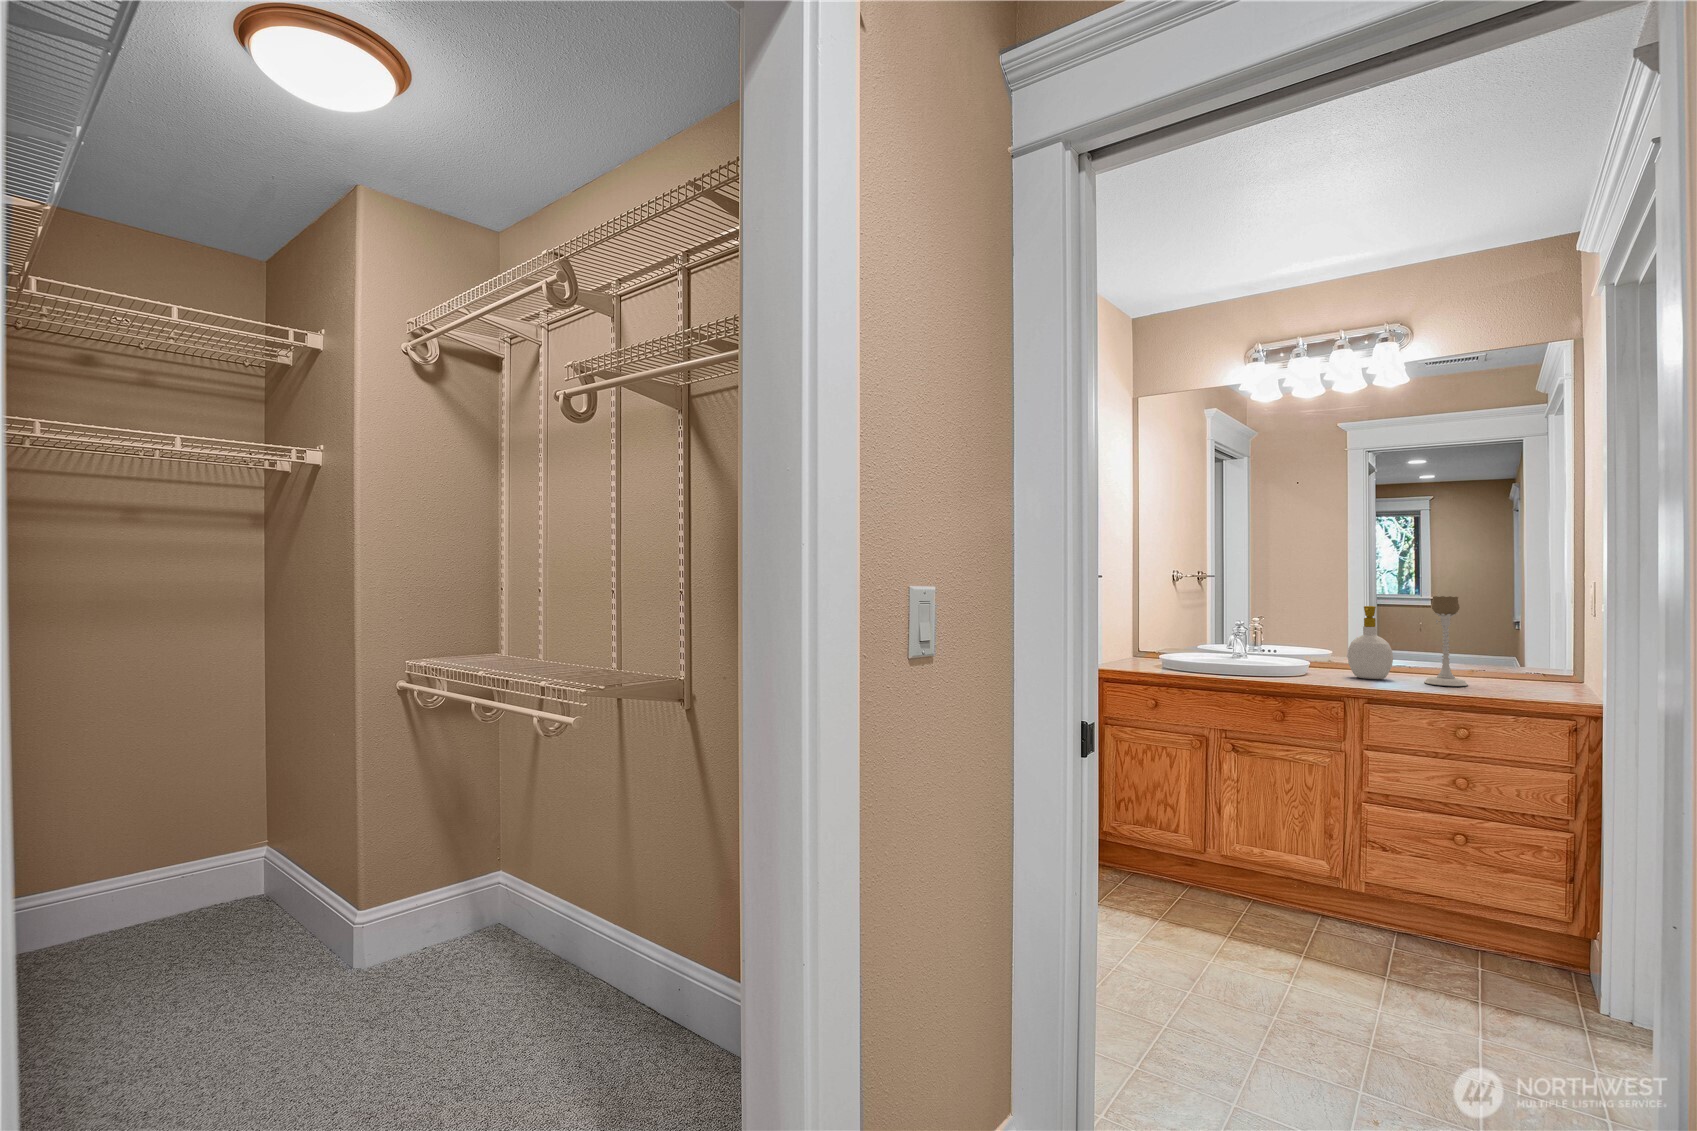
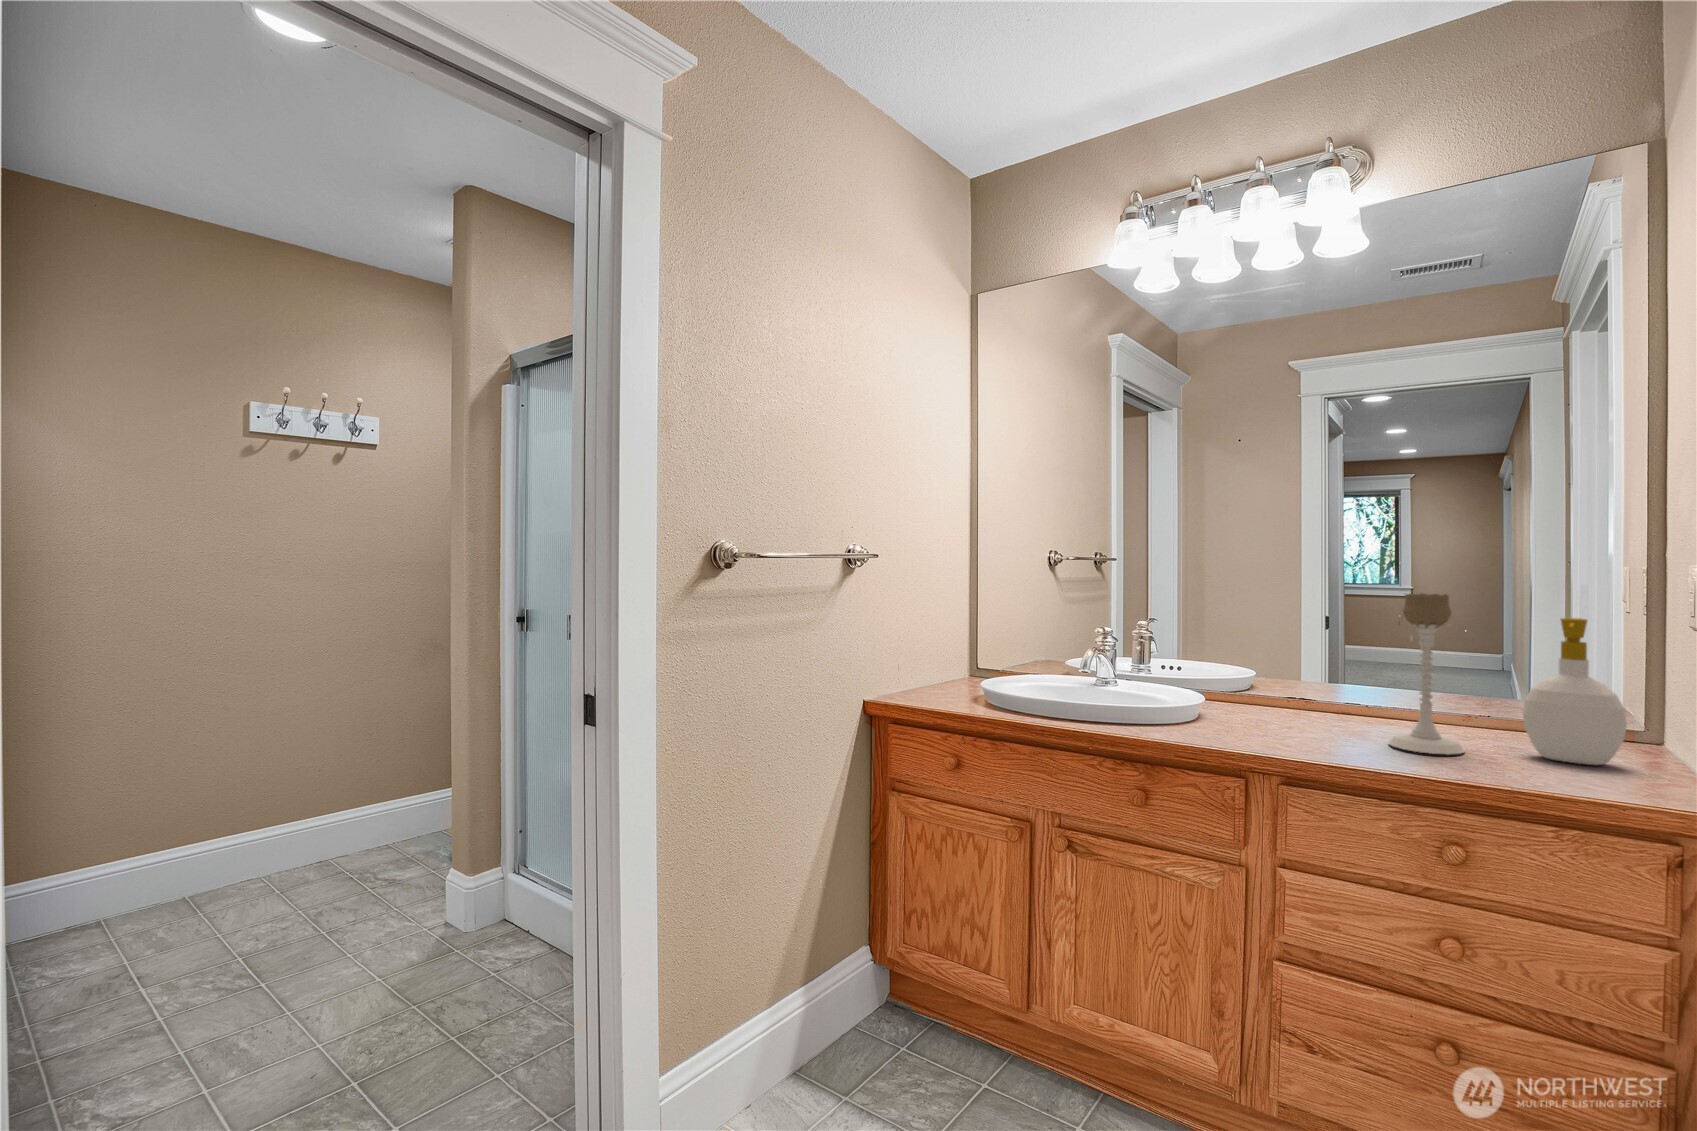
soap bottle: present [1347,606,1393,679] -> present [1523,618,1627,765]

